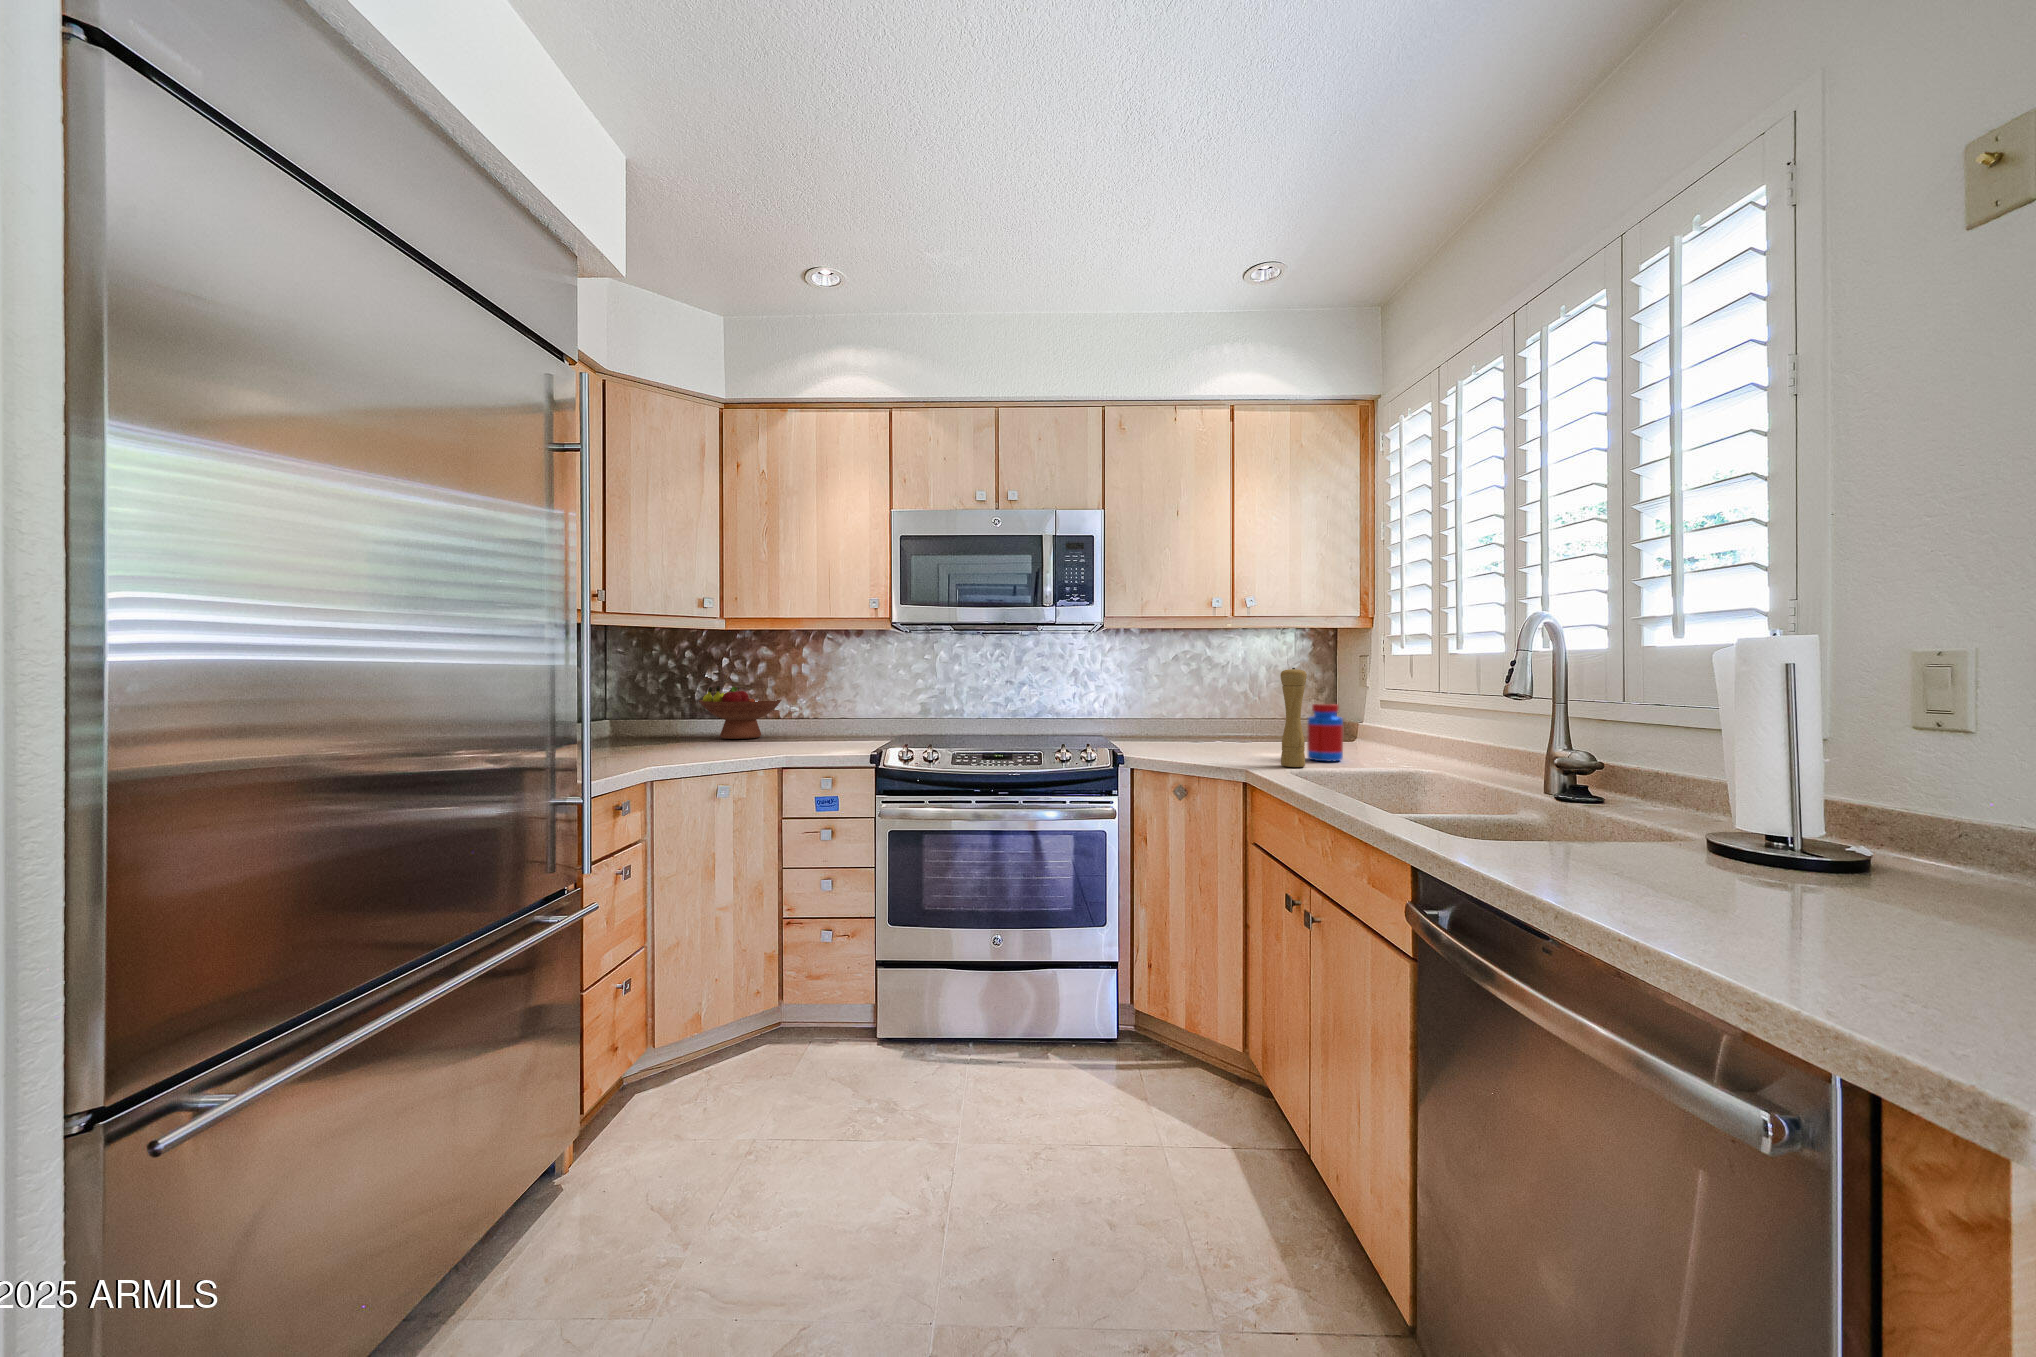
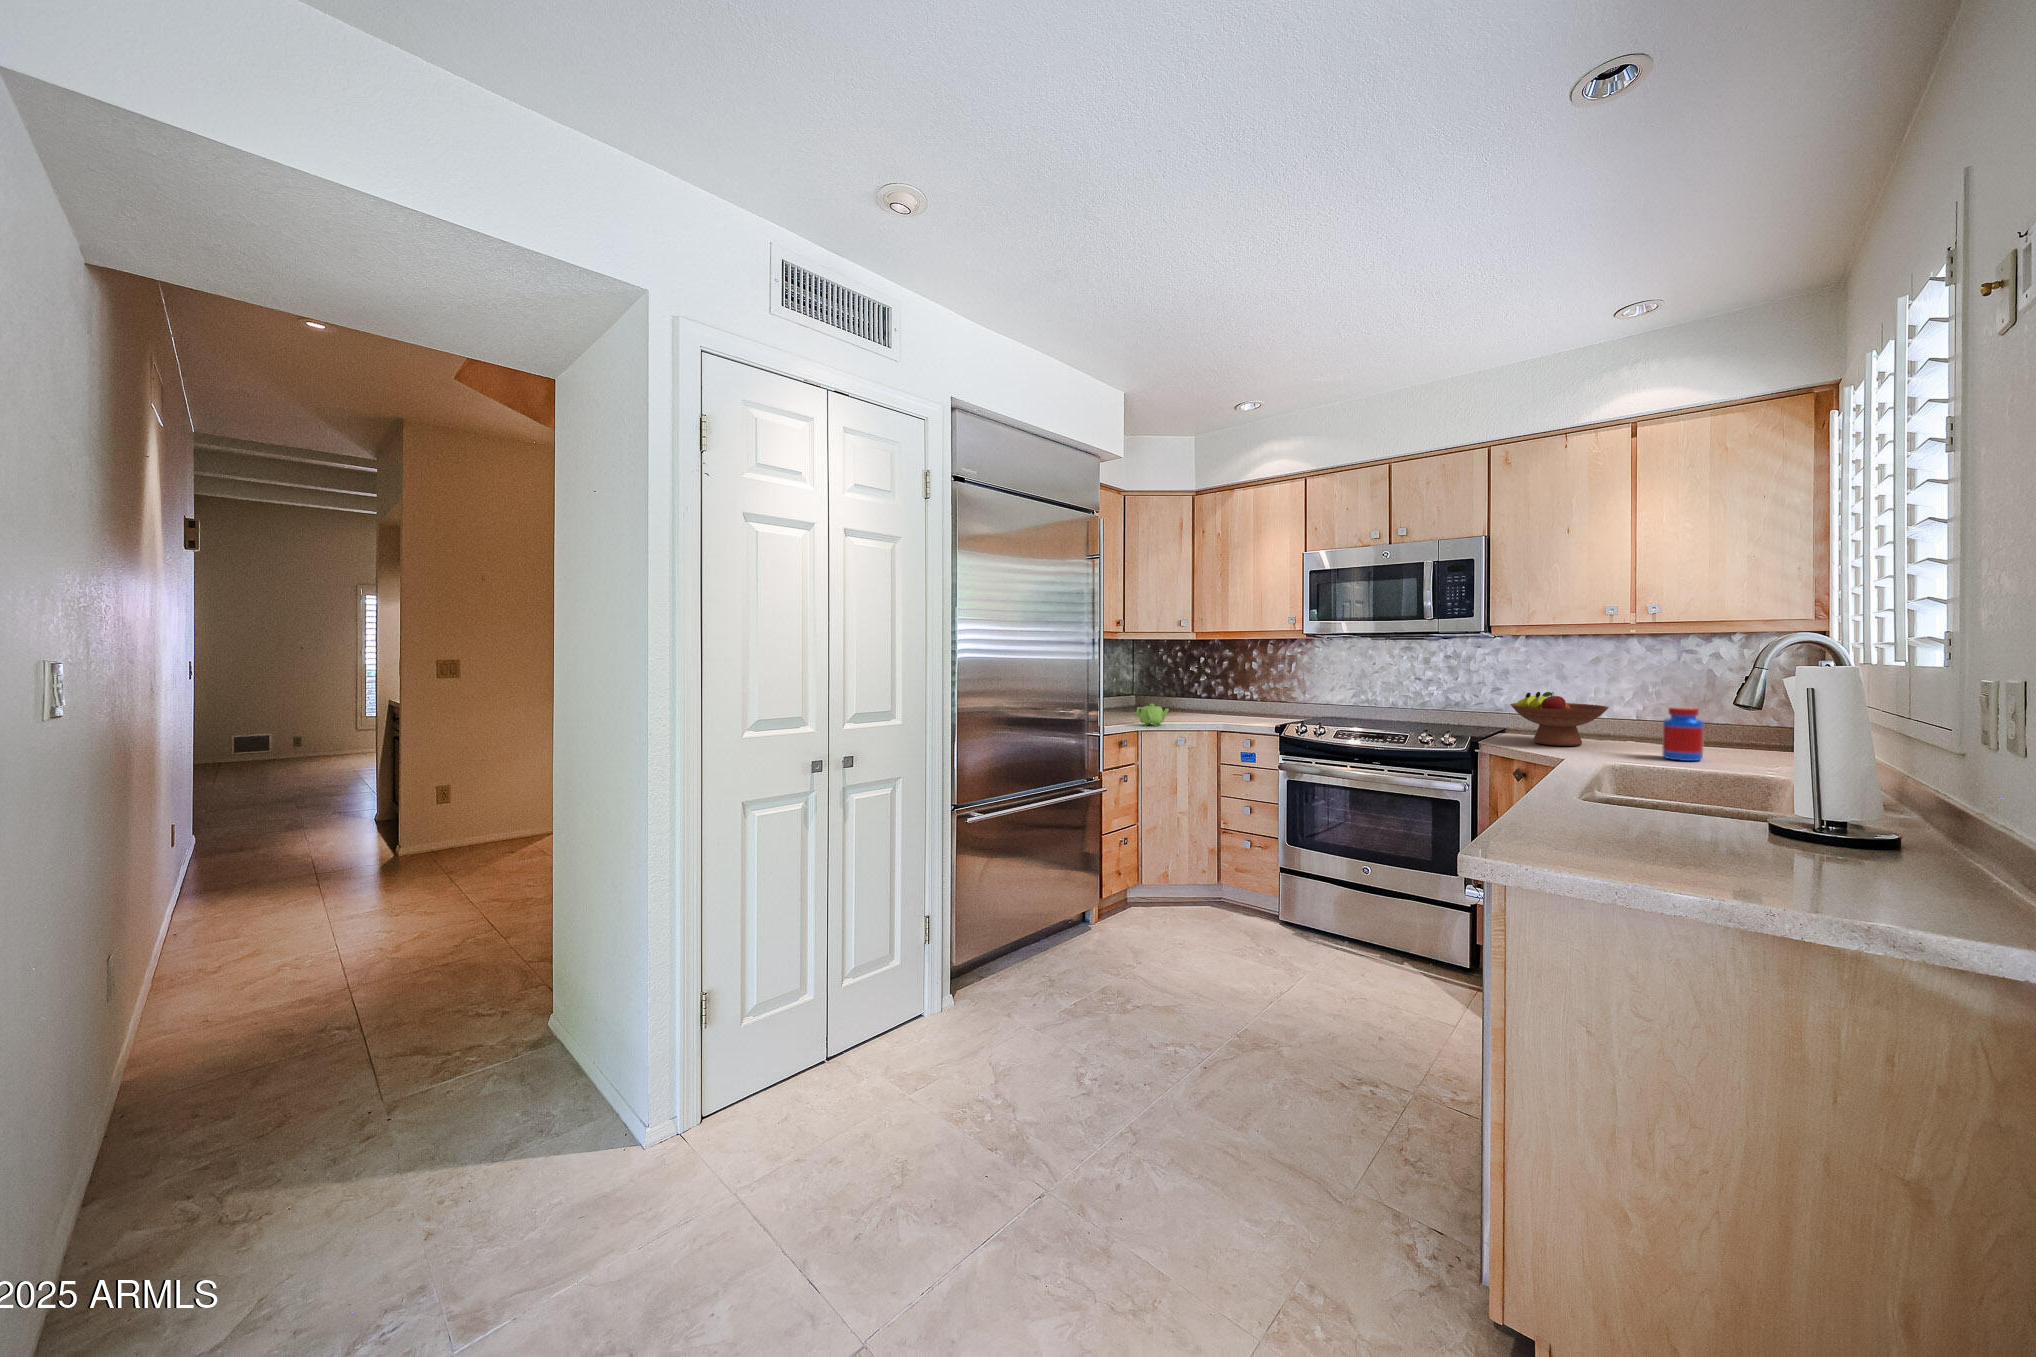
pepper mill: present [1280,668,1307,767] -> none [1611,675,1640,762]
fruit bowl: present [699,686,781,739] -> present [1510,692,1609,746]
teapot: none [635,726,697,763] -> present [1136,704,1169,726]

